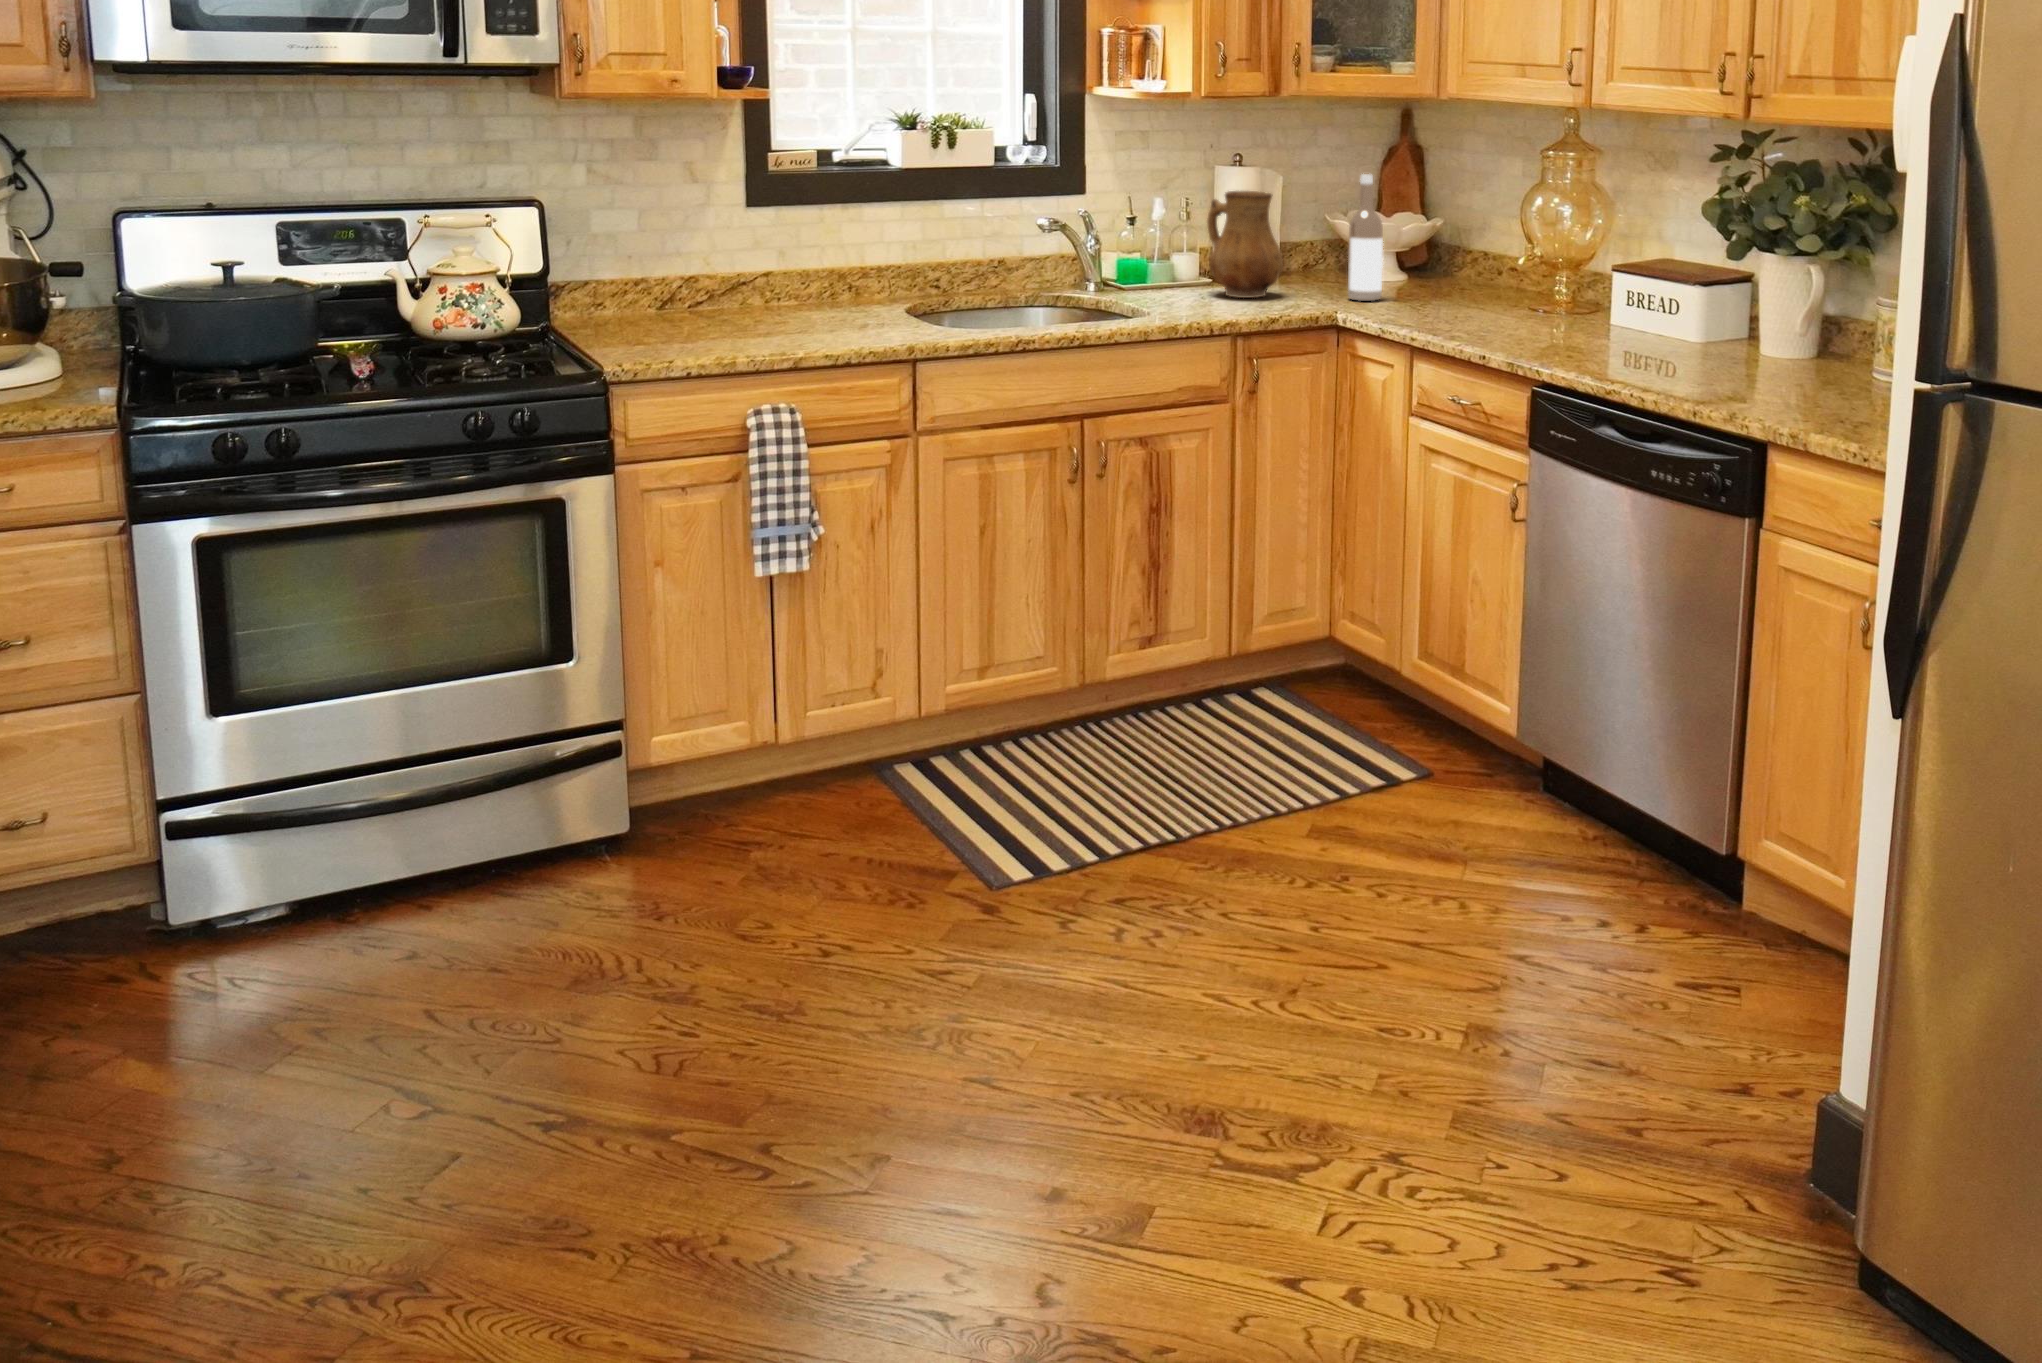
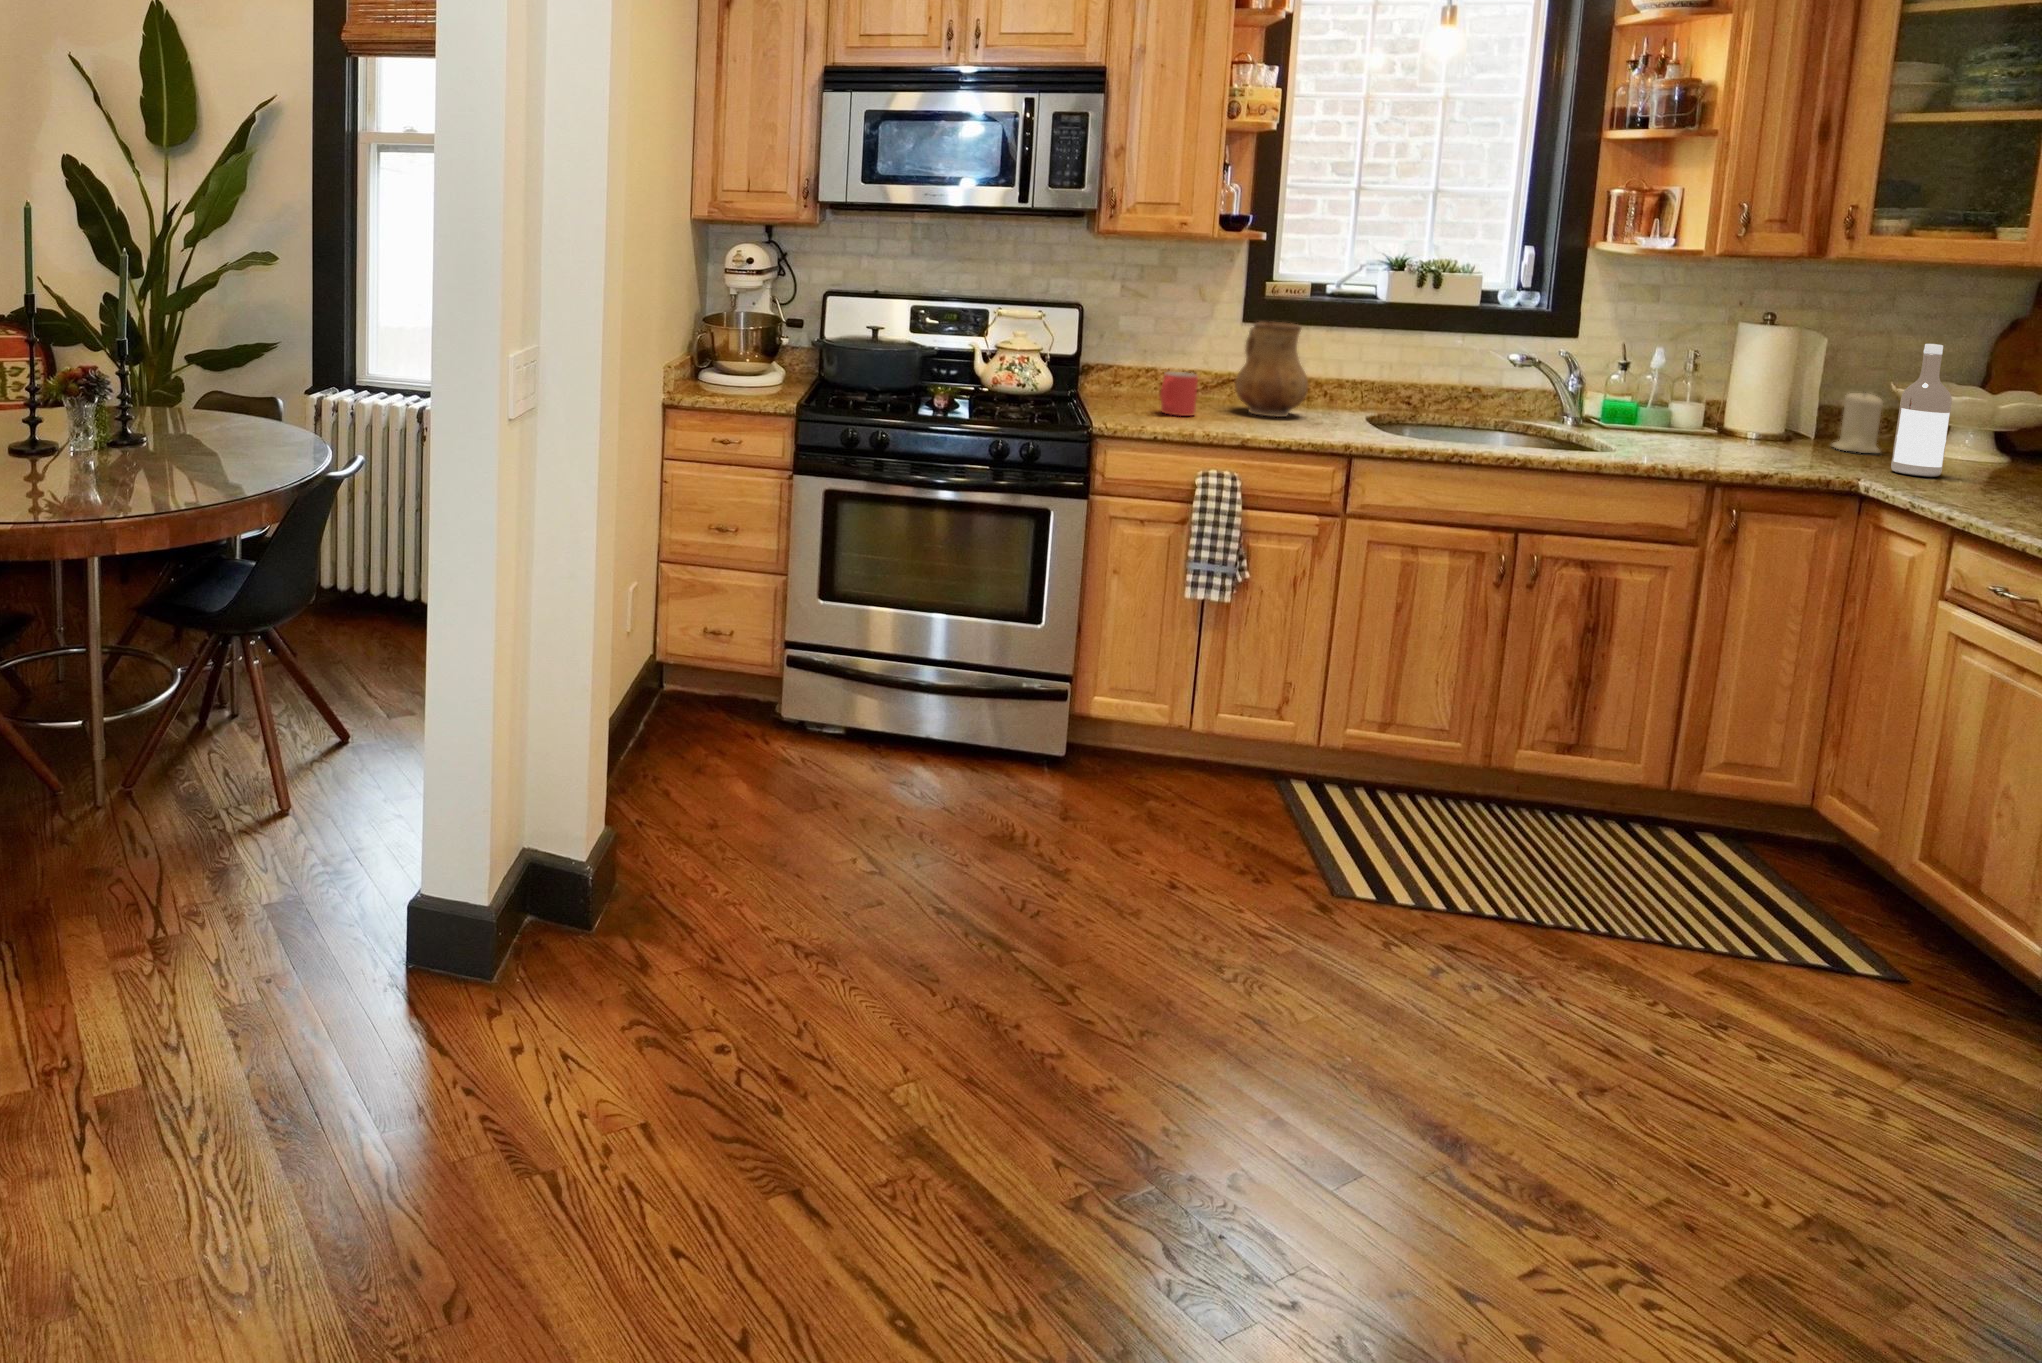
ceramic pitcher: present [1207,191,1283,298] -> present [1235,322,1308,417]
candle: none [1292,225,1329,286] -> present [1832,393,1883,453]
mug: none [679,279,724,338] -> present [1160,372,1198,416]

